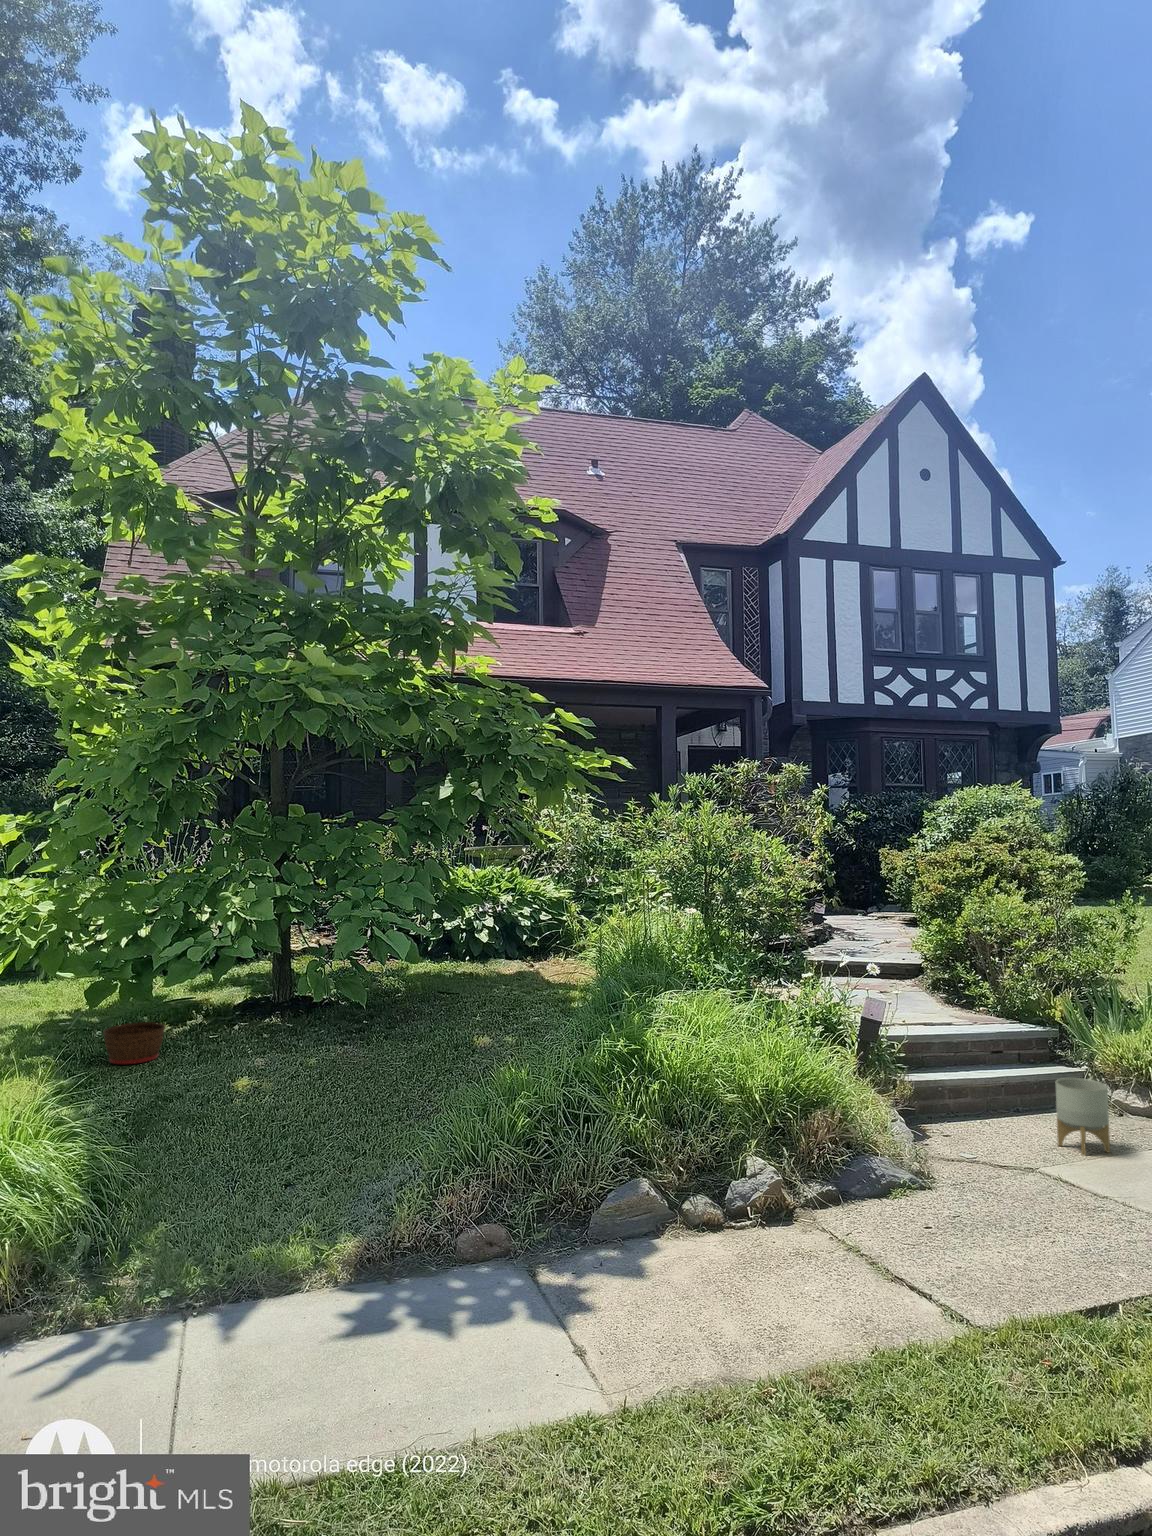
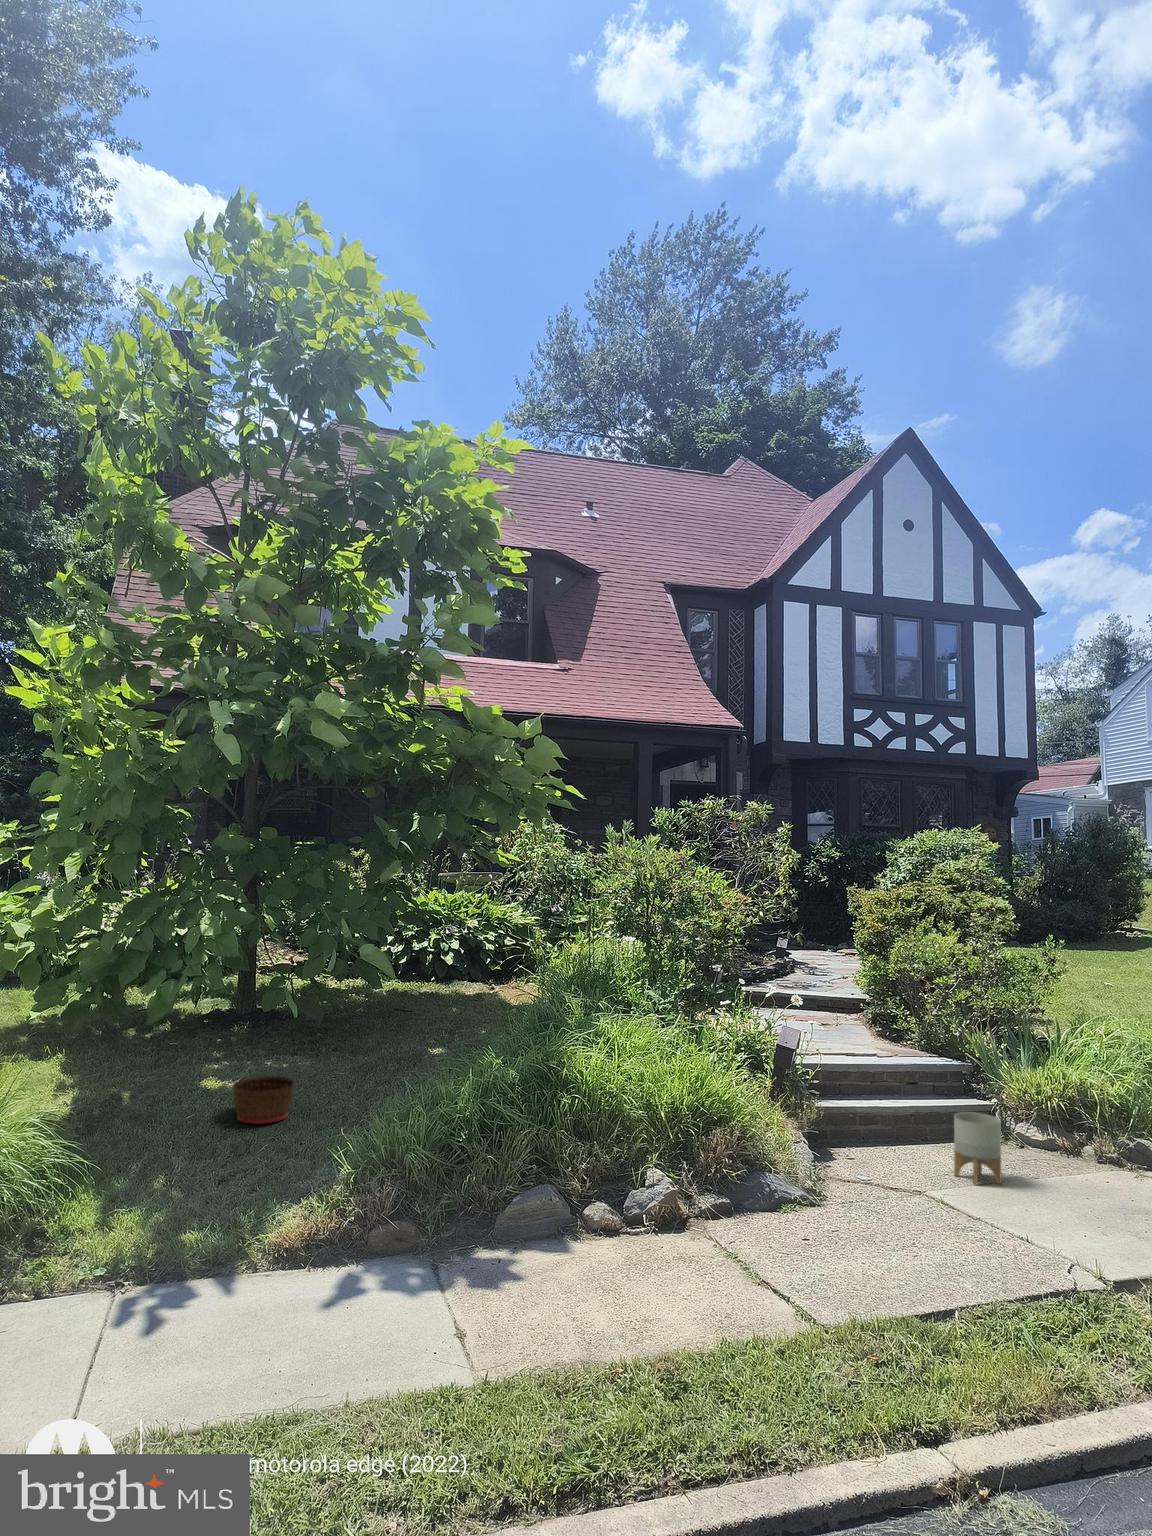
basket: present [103,1022,165,1064] -> present [232,1076,296,1124]

